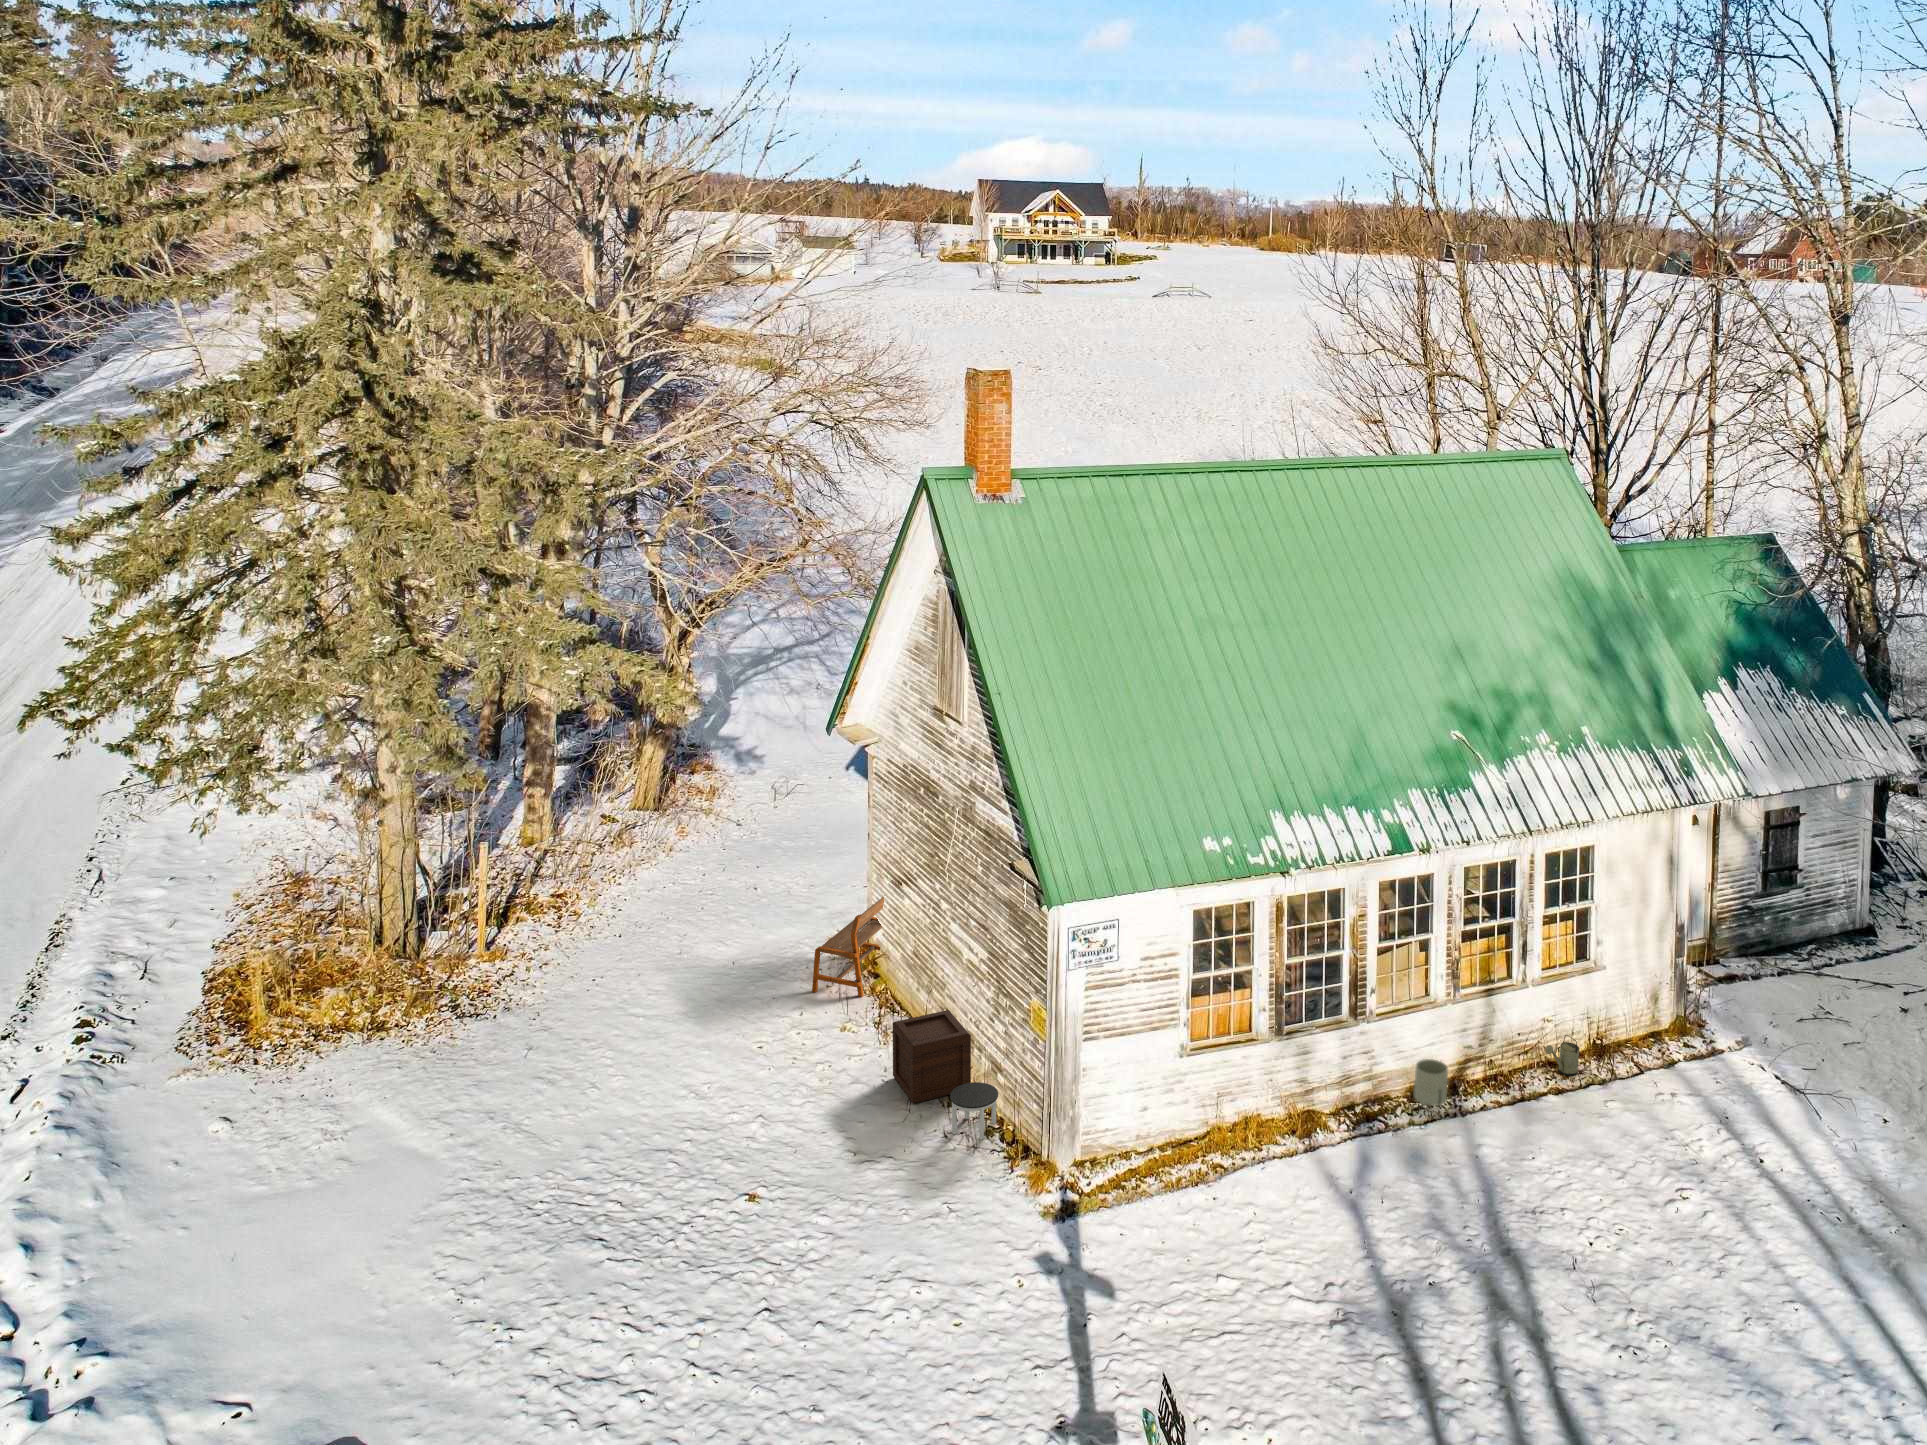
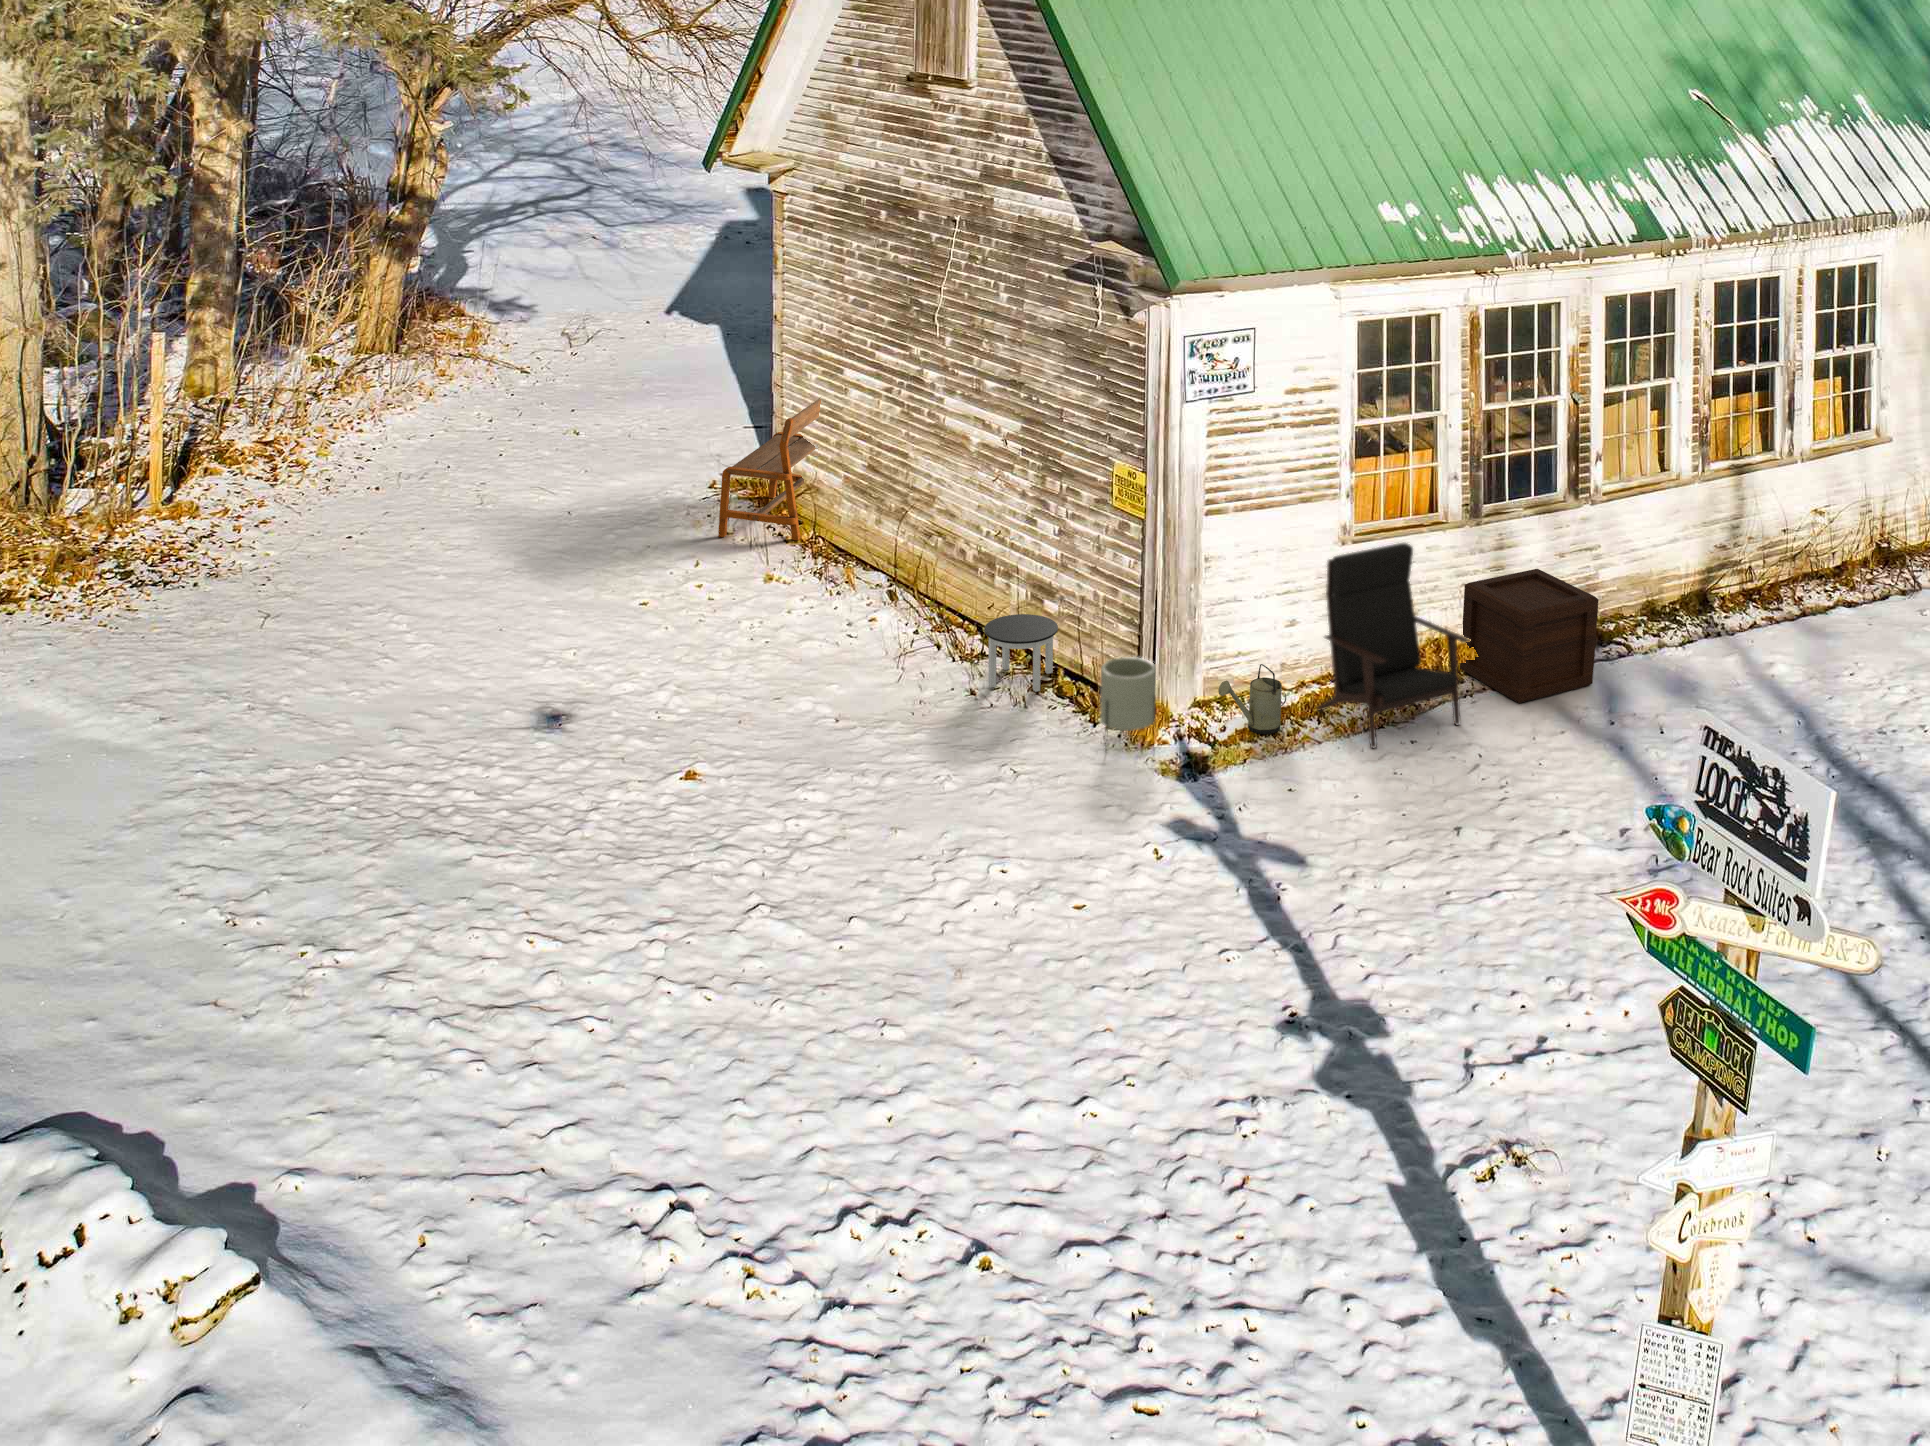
wooden crate: present [893,1010,971,1103] -> present [1460,569,1599,703]
watering can: present [1545,1035,1580,1076] -> present [1218,664,1286,734]
lounge chair: none [1161,1056,1260,1204] -> present [1317,543,1470,748]
planter: present [1413,1059,1448,1120] -> present [1100,657,1156,731]

